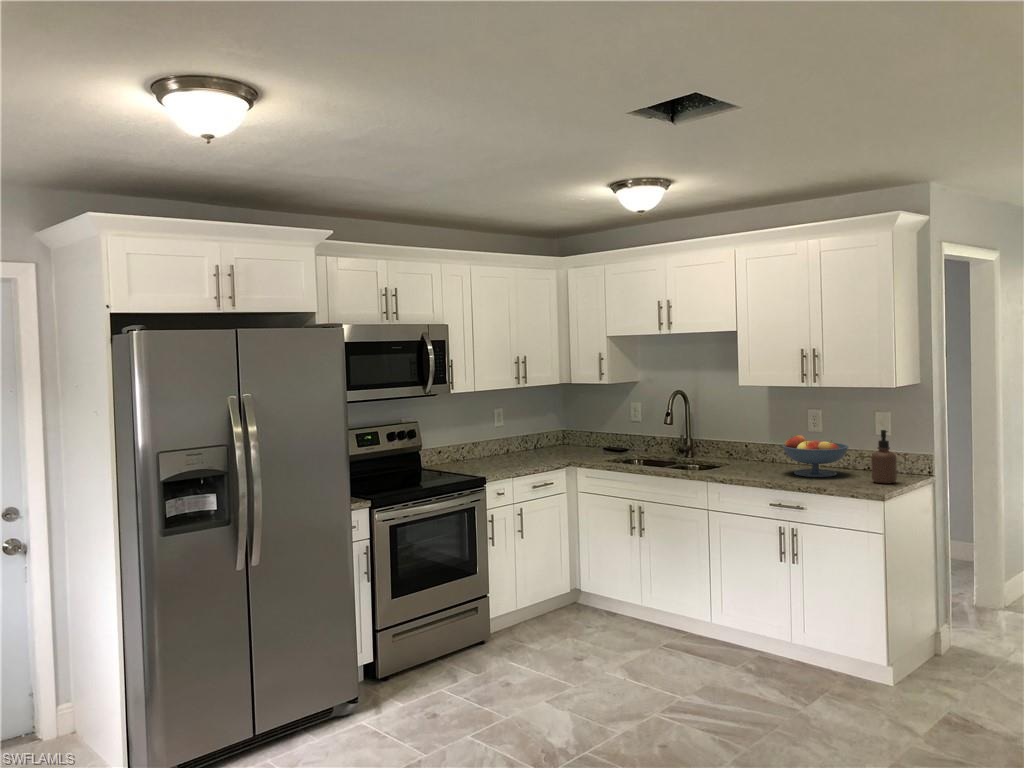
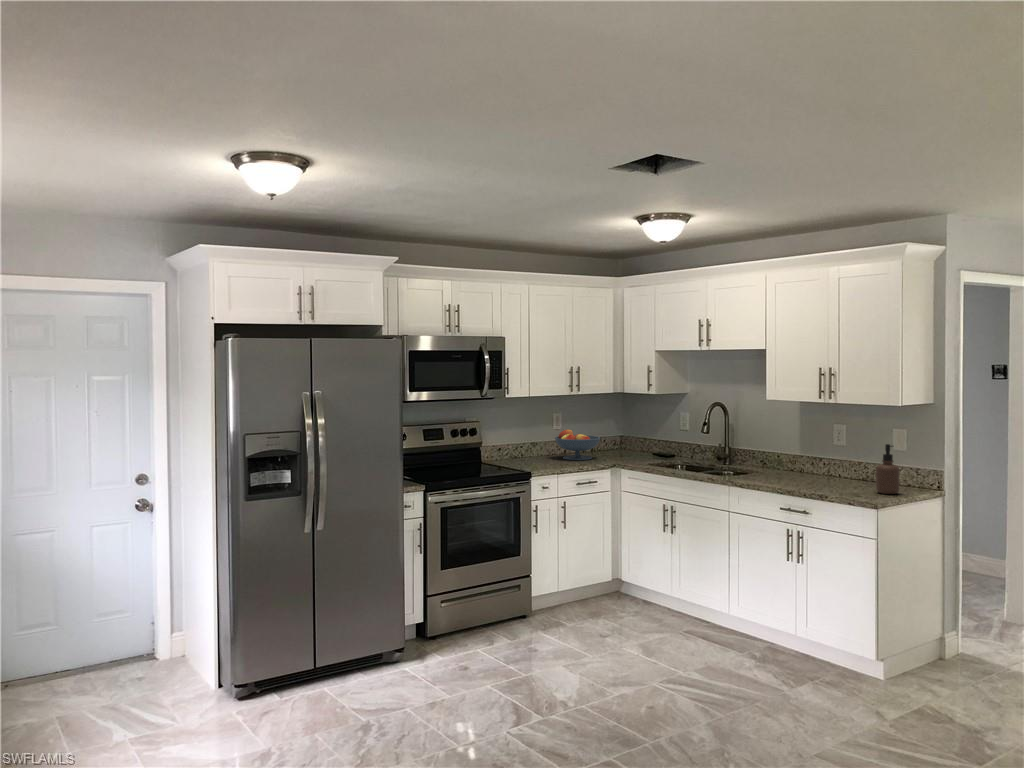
fruit bowl: present [782,435,848,477] -> present [555,430,600,460]

